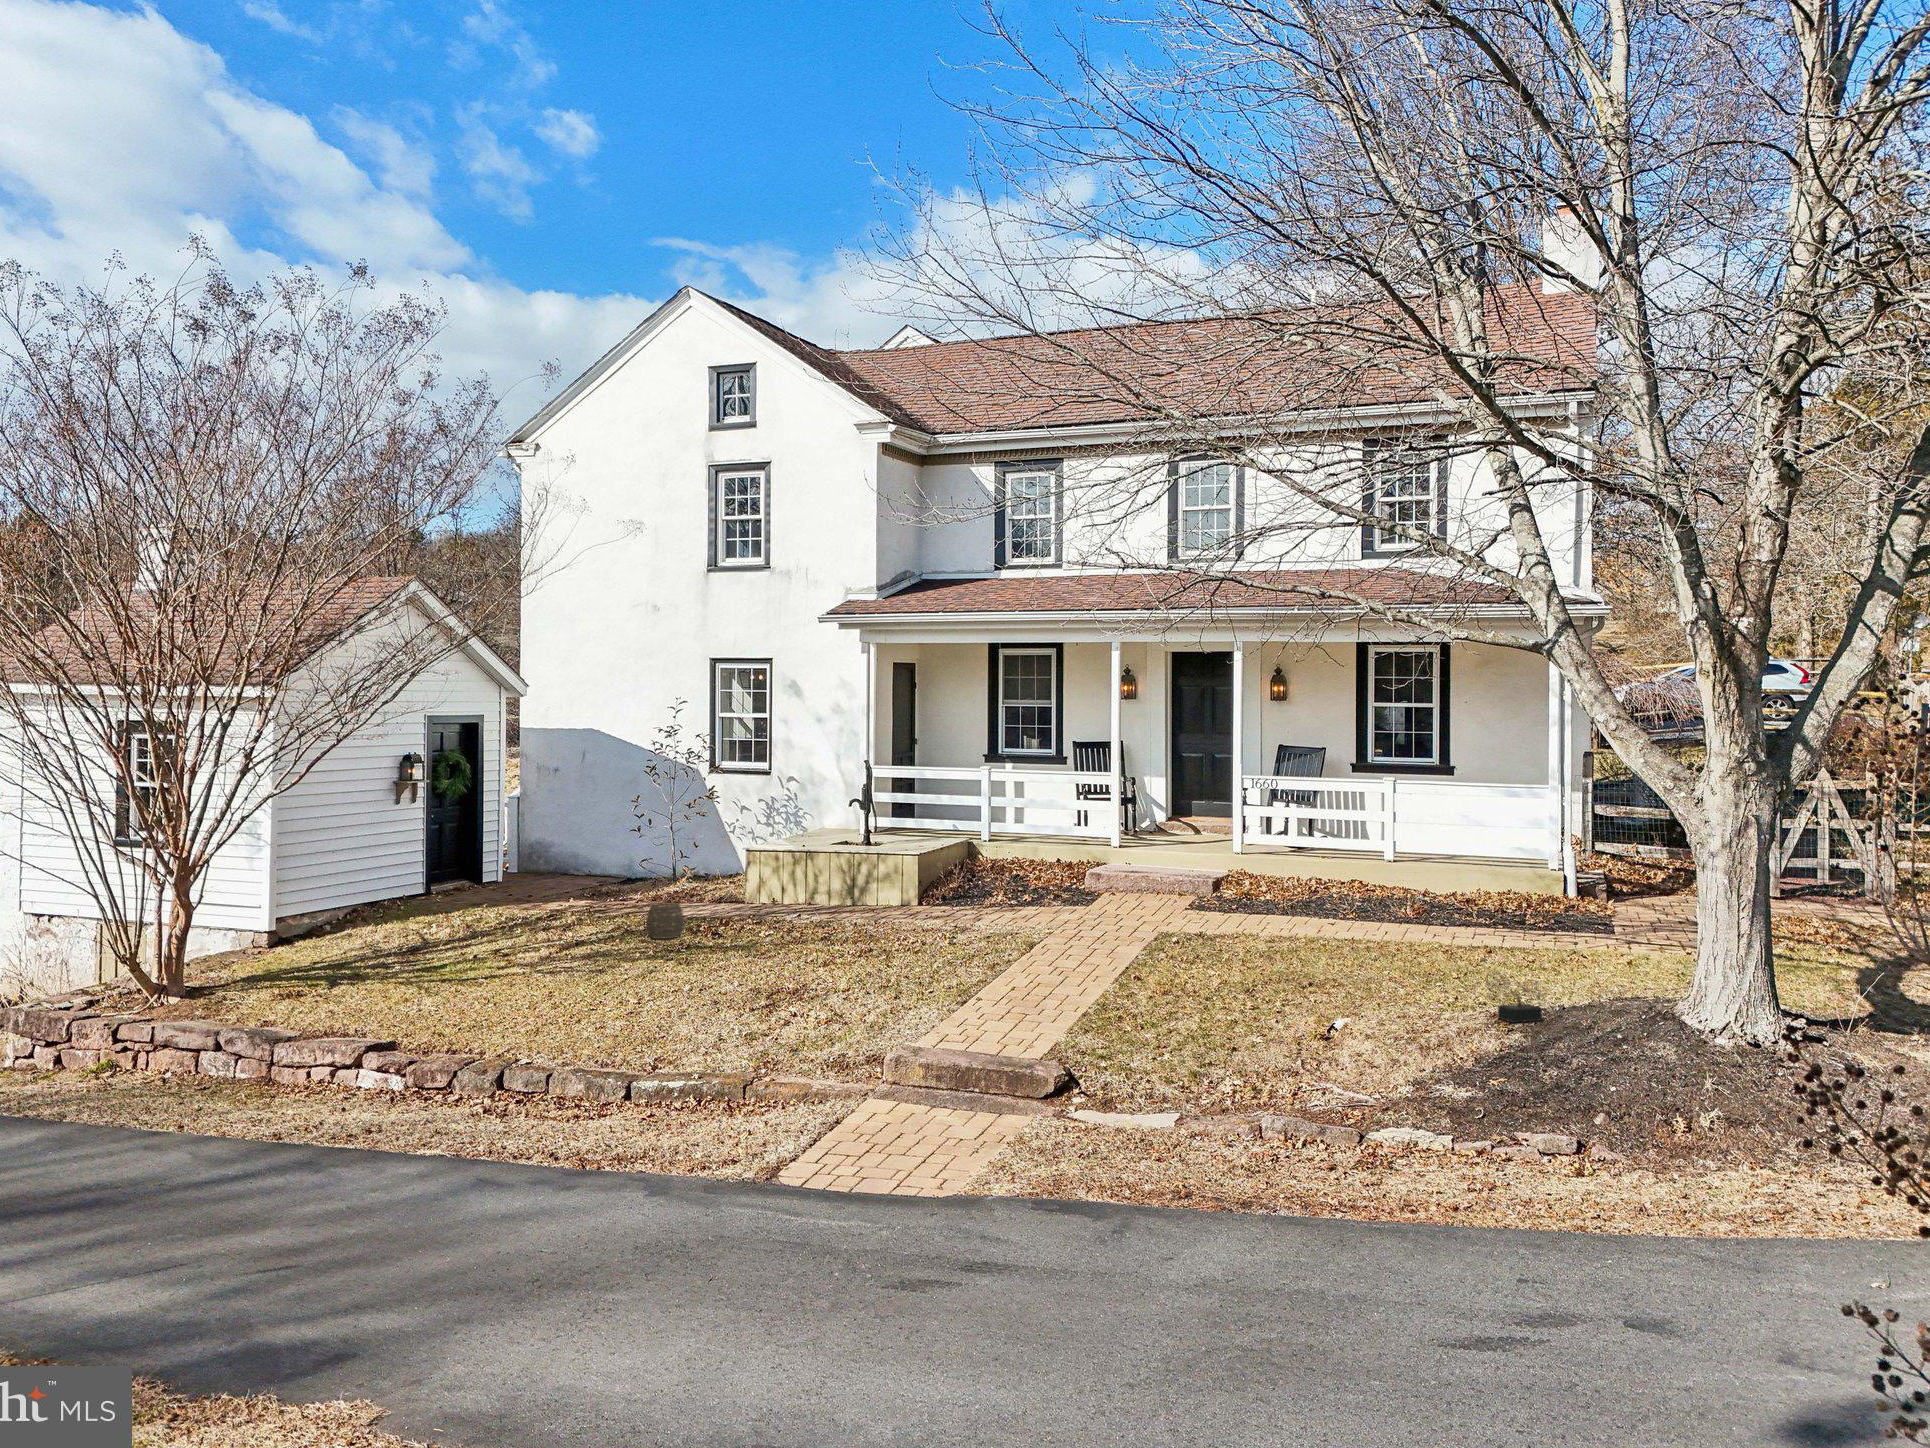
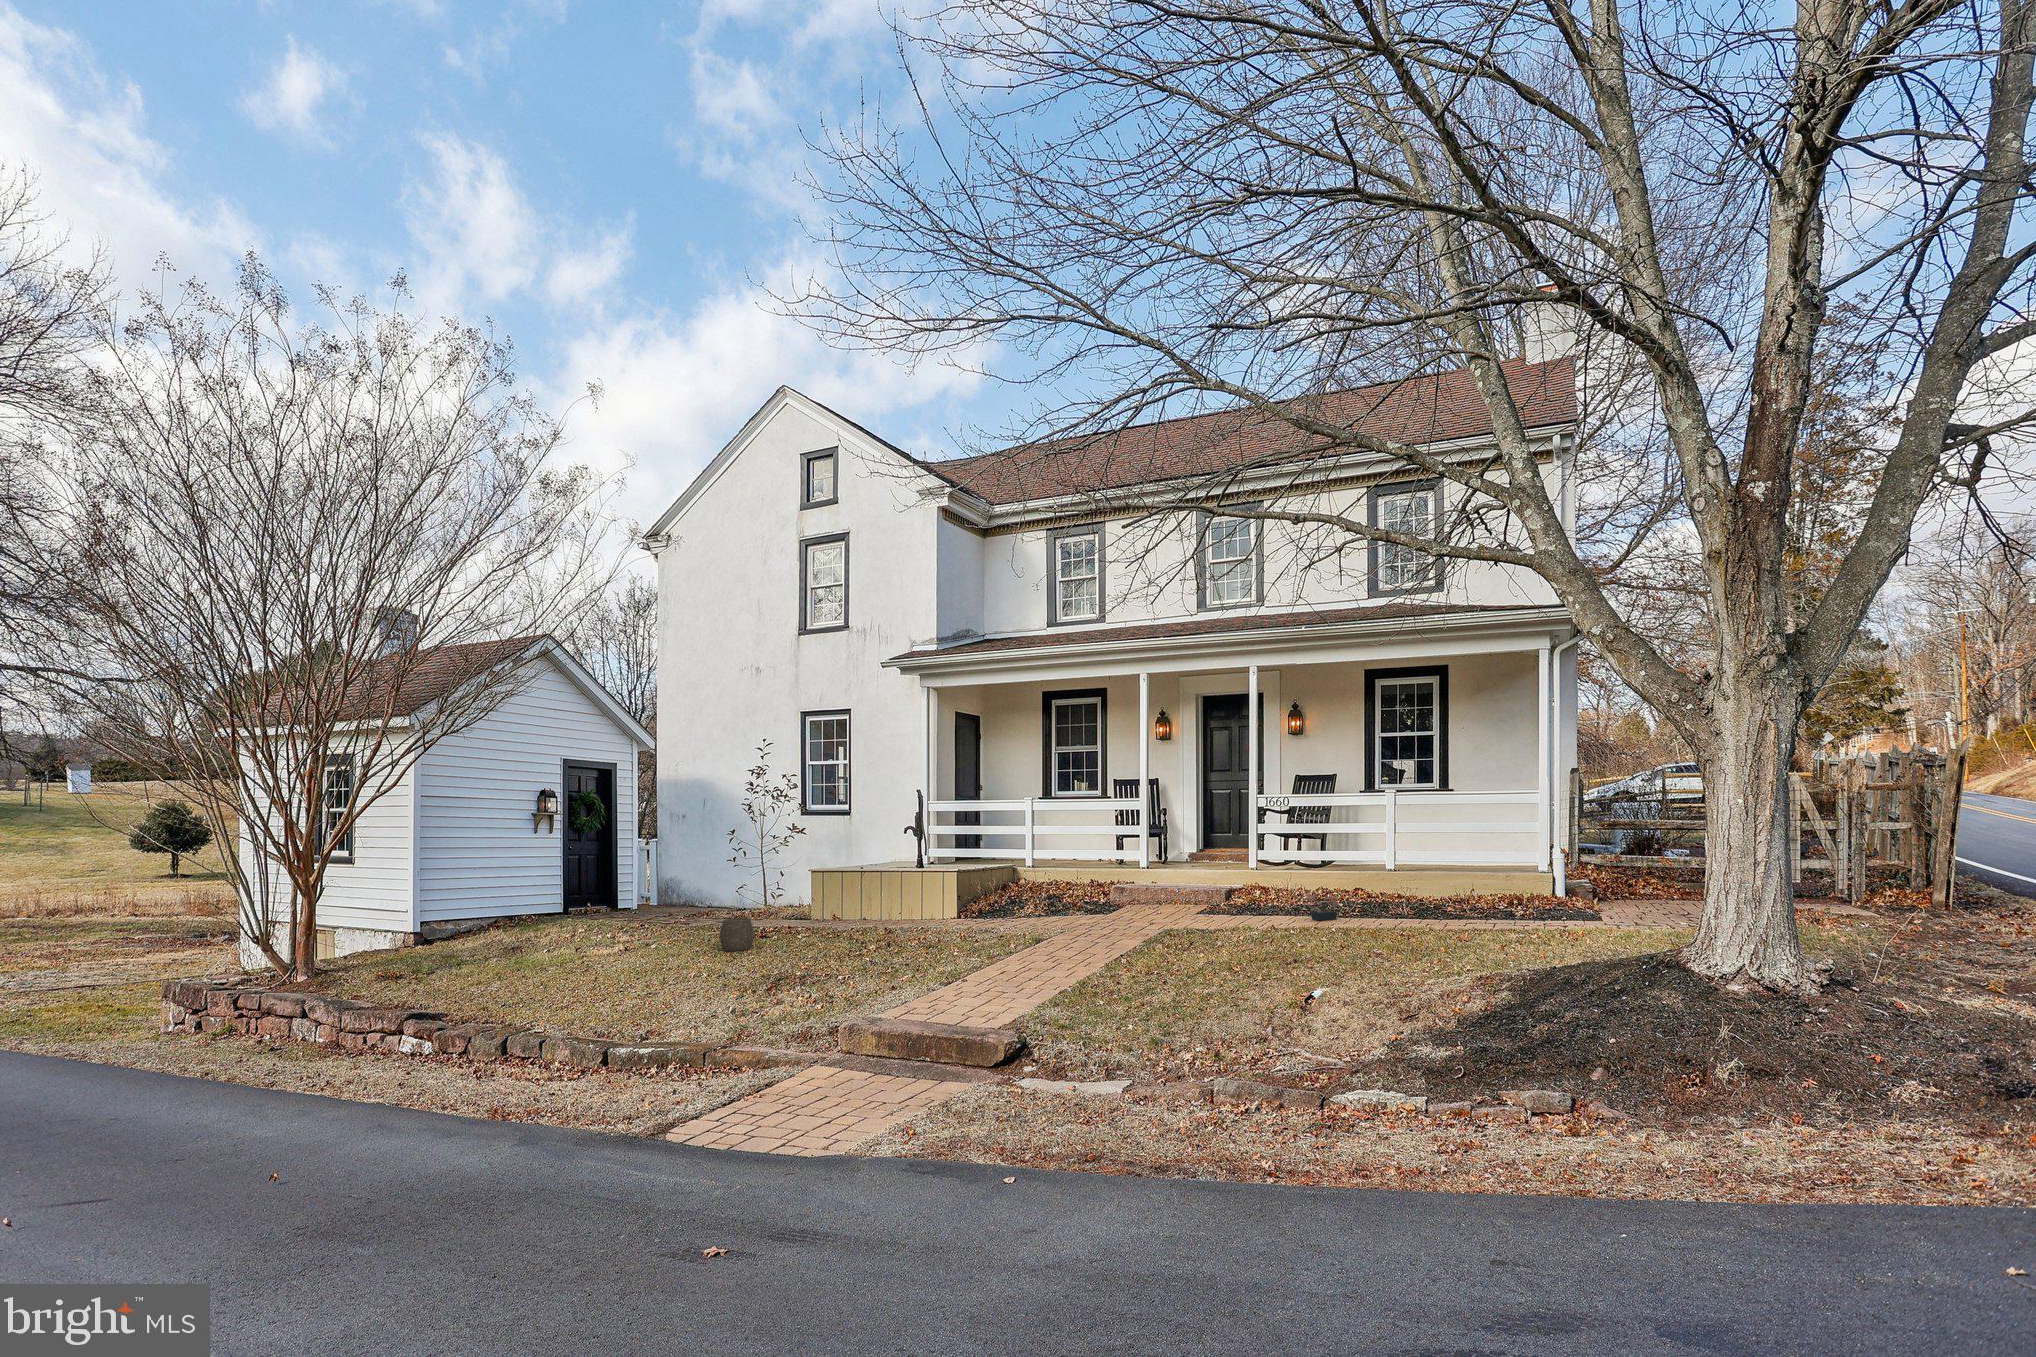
decorative plant: present [1486,972,1544,1023] -> present [1304,891,1339,921]

